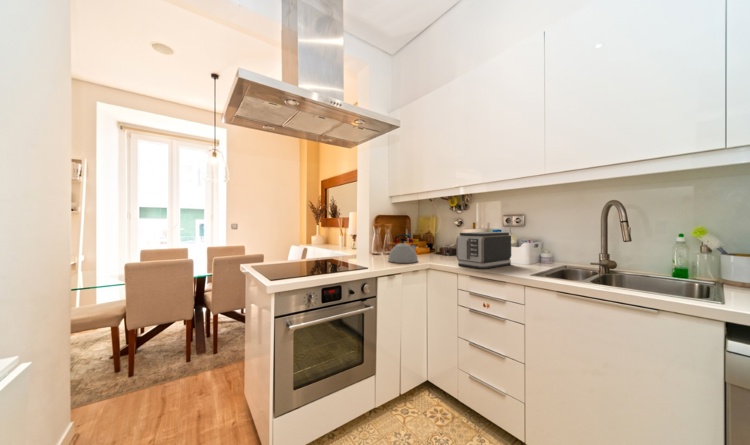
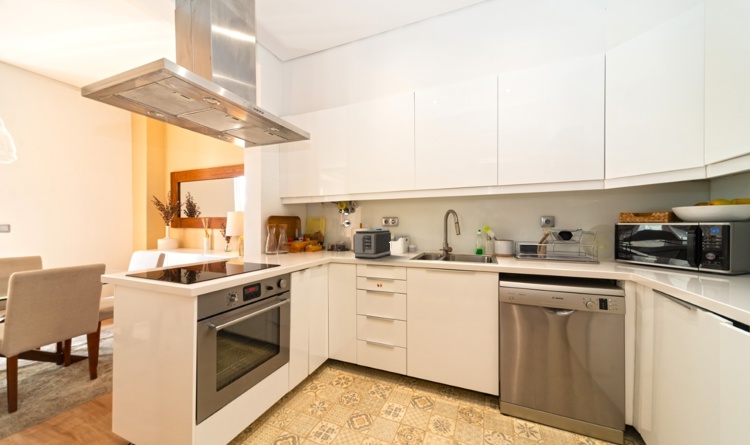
kettle: present [388,234,418,263] -> none [291,234,319,259]

